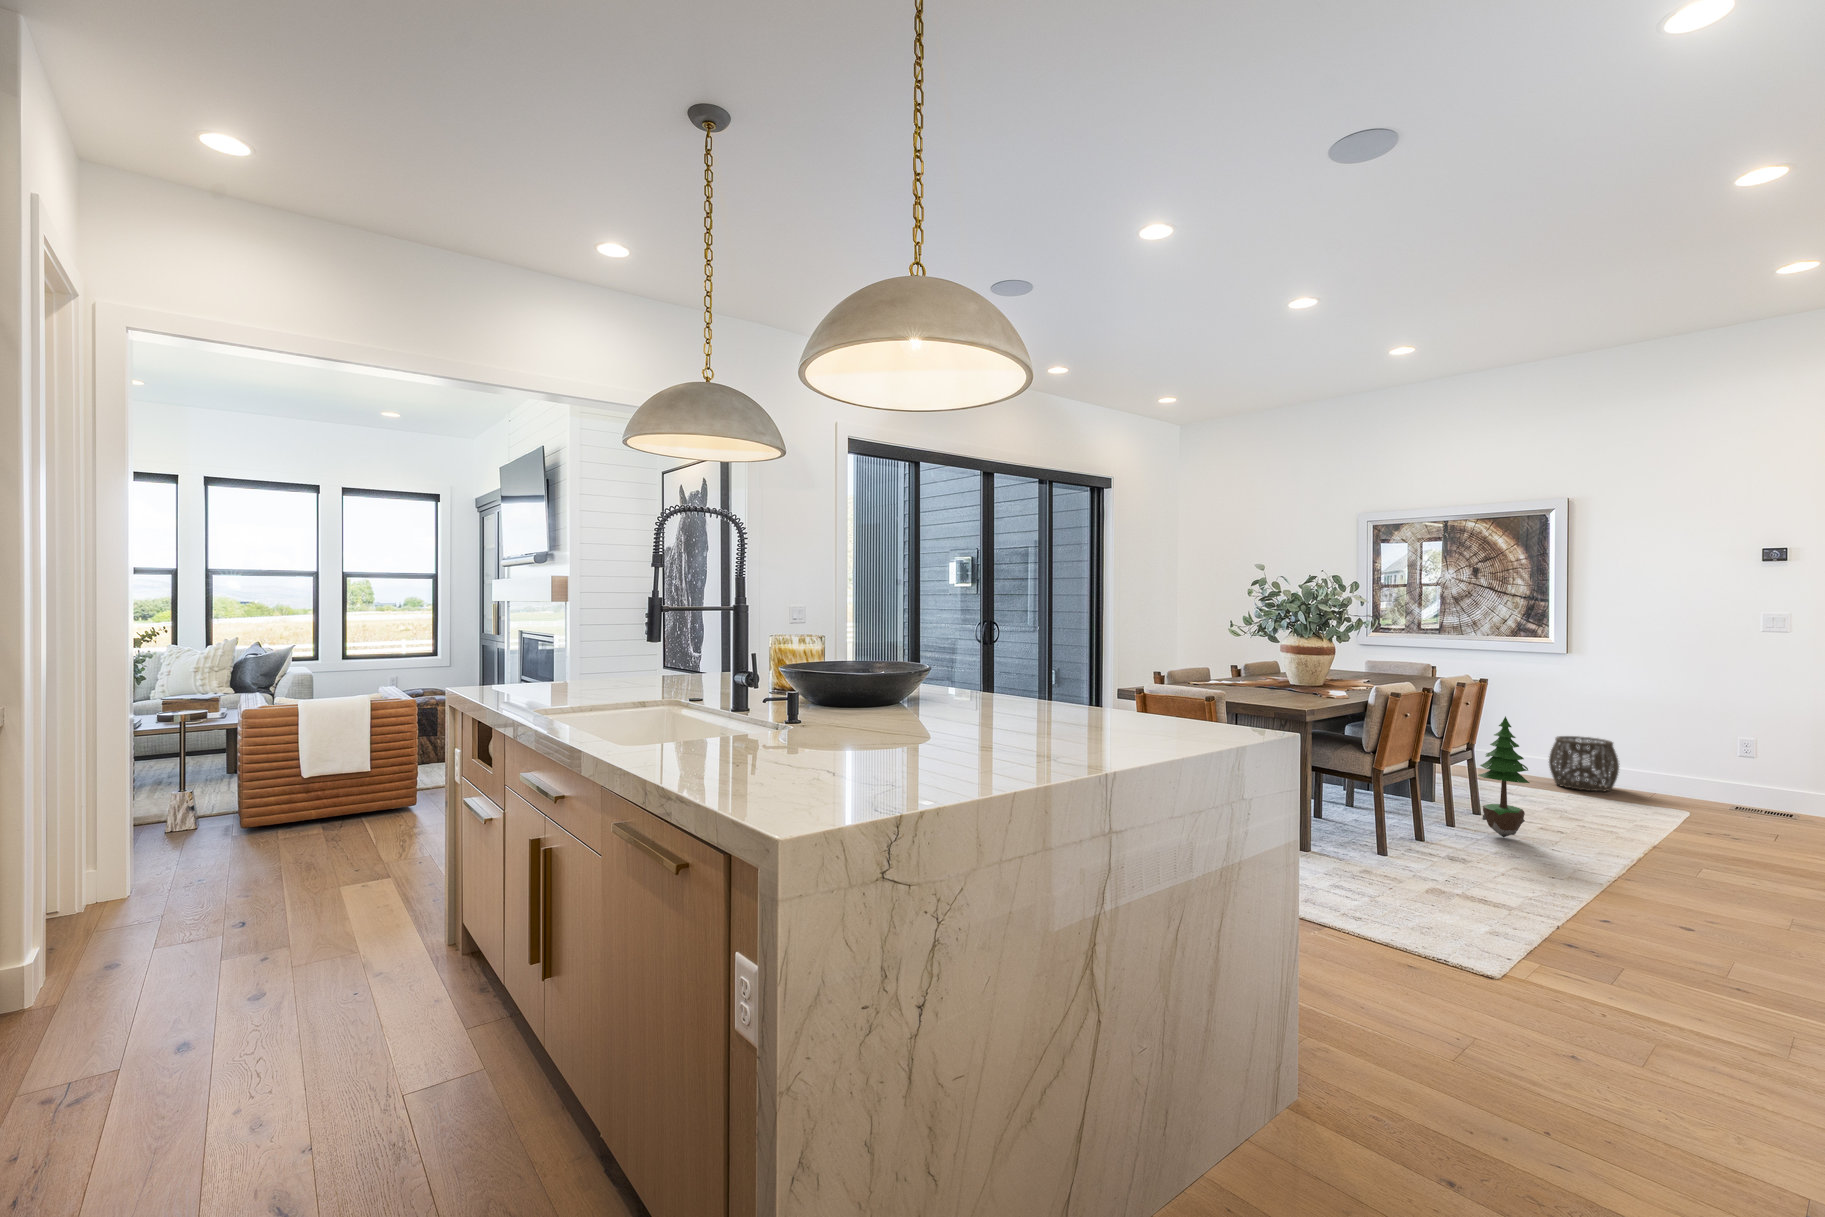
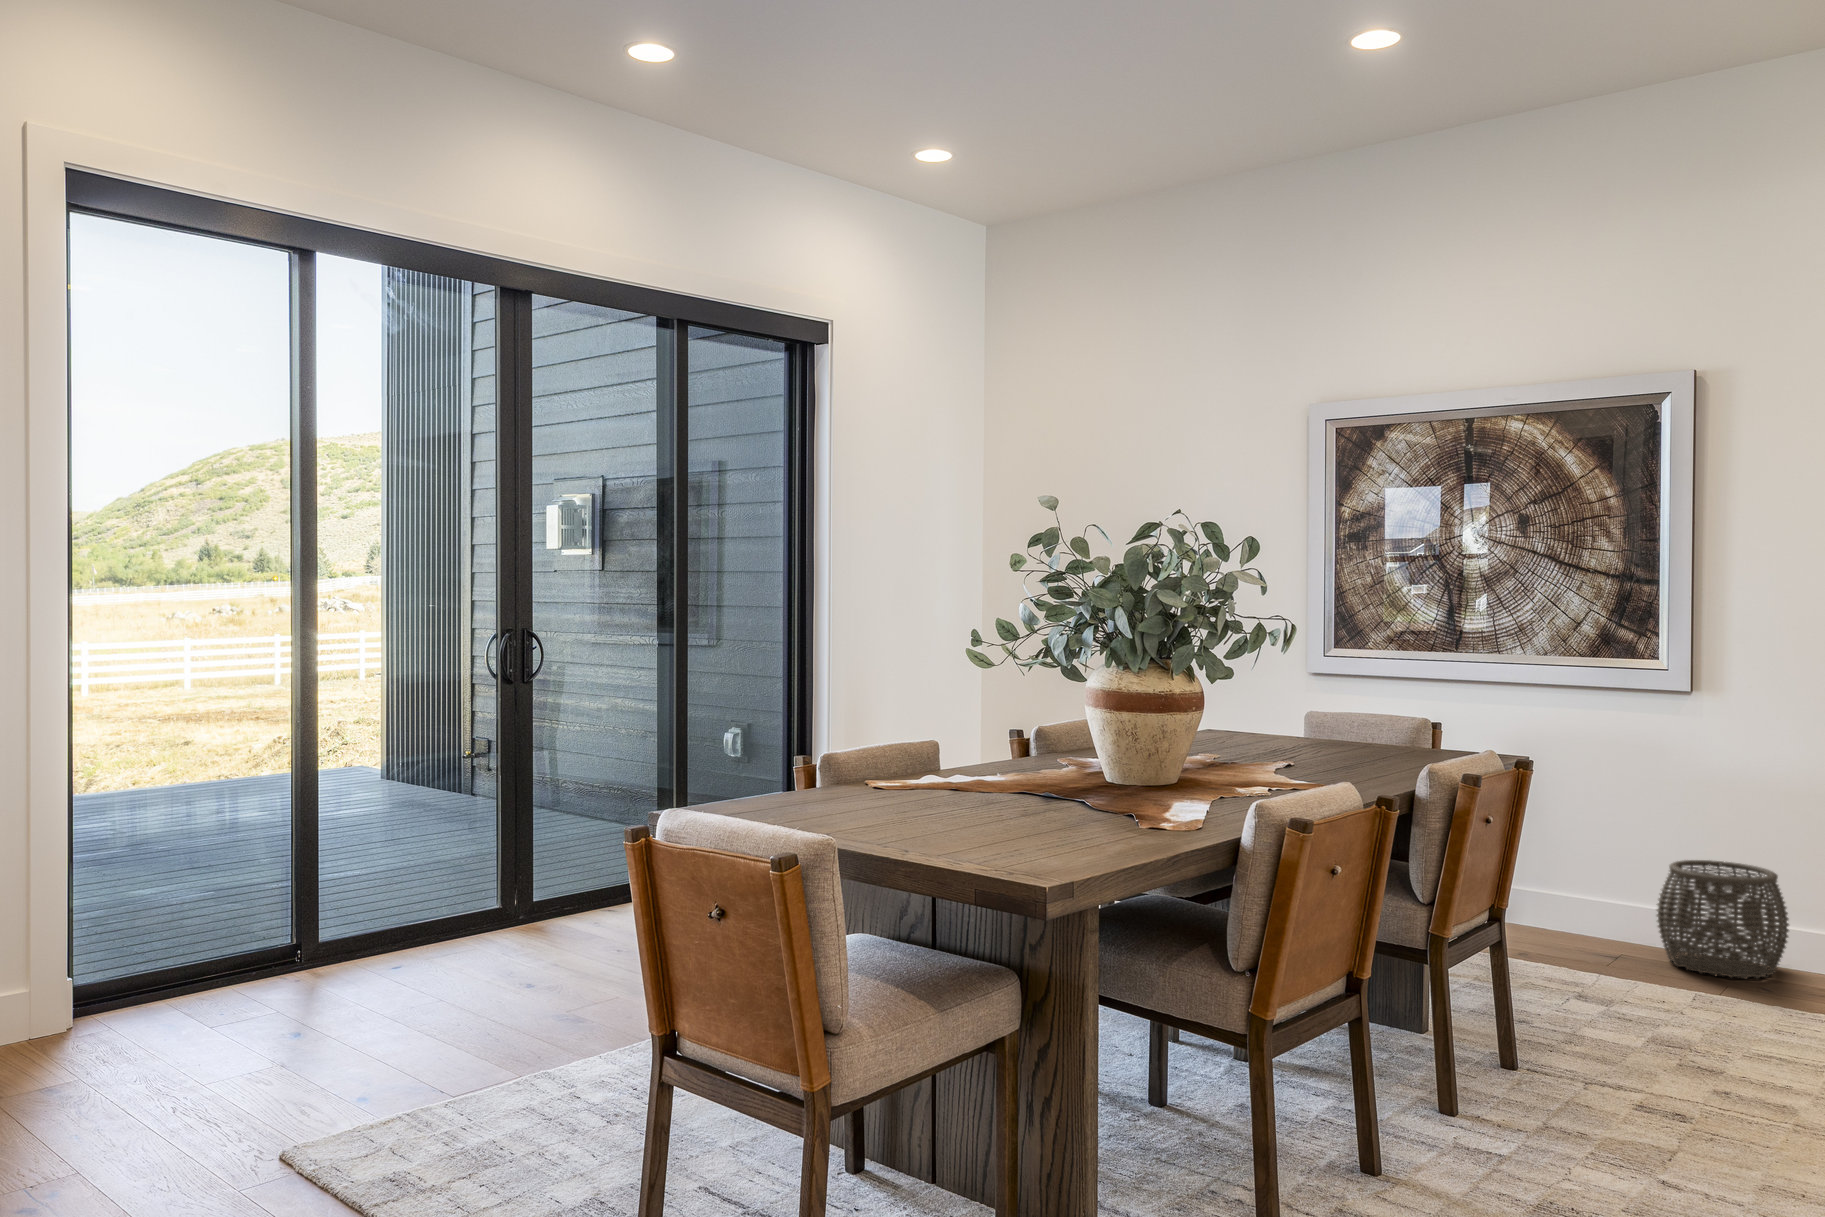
potted tree: present [1478,716,1530,837] -> none [1504,853,1616,1137]

